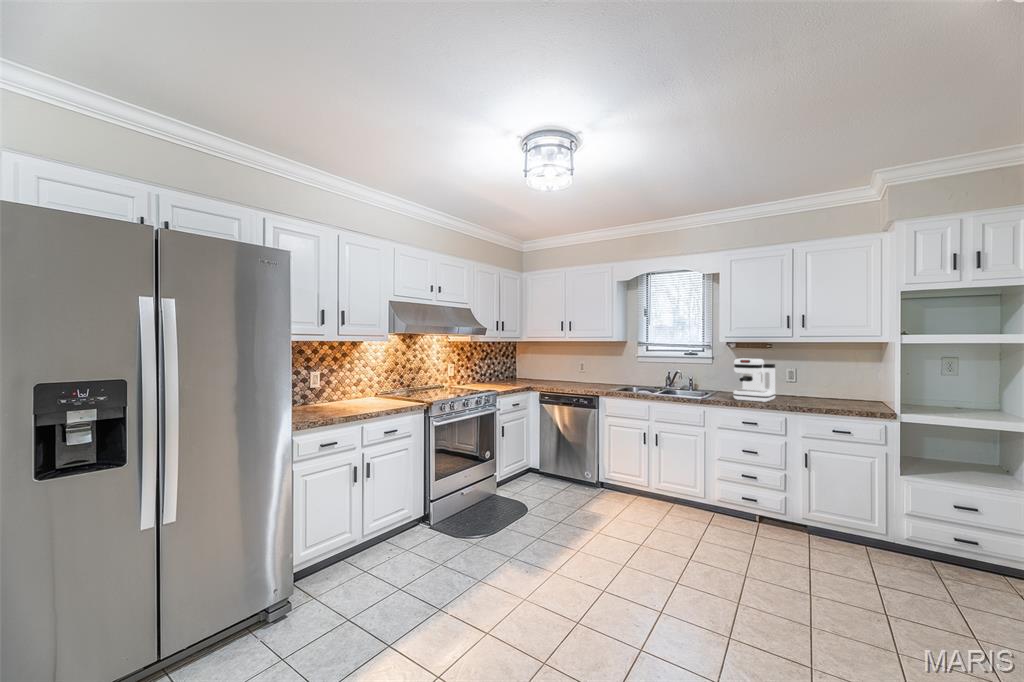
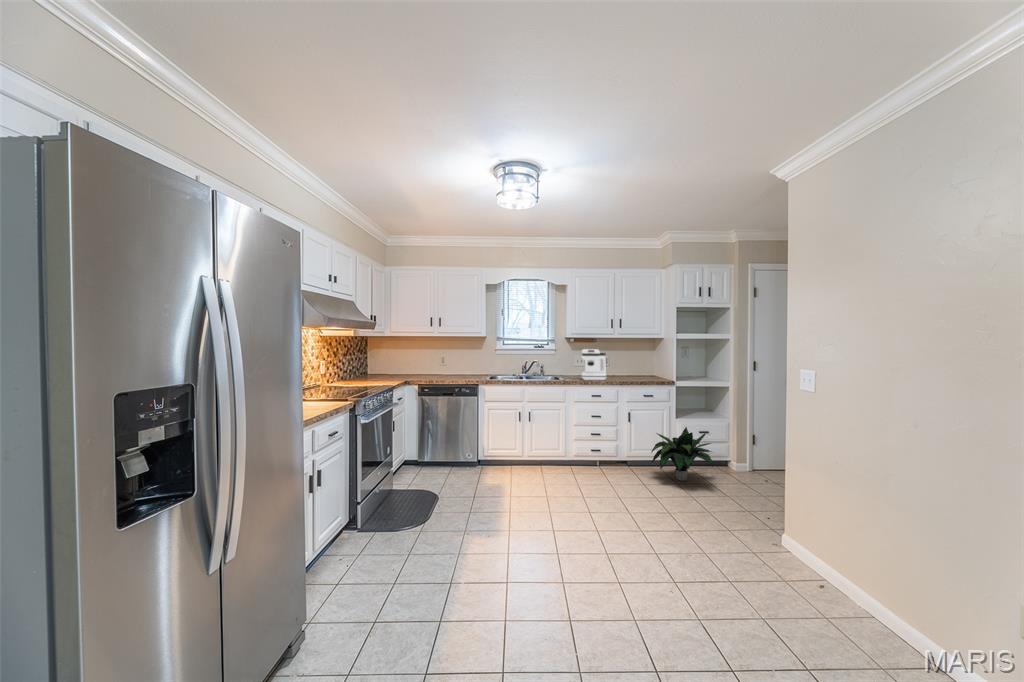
potted plant: none [828,488,968,576] -> present [651,427,713,481]

